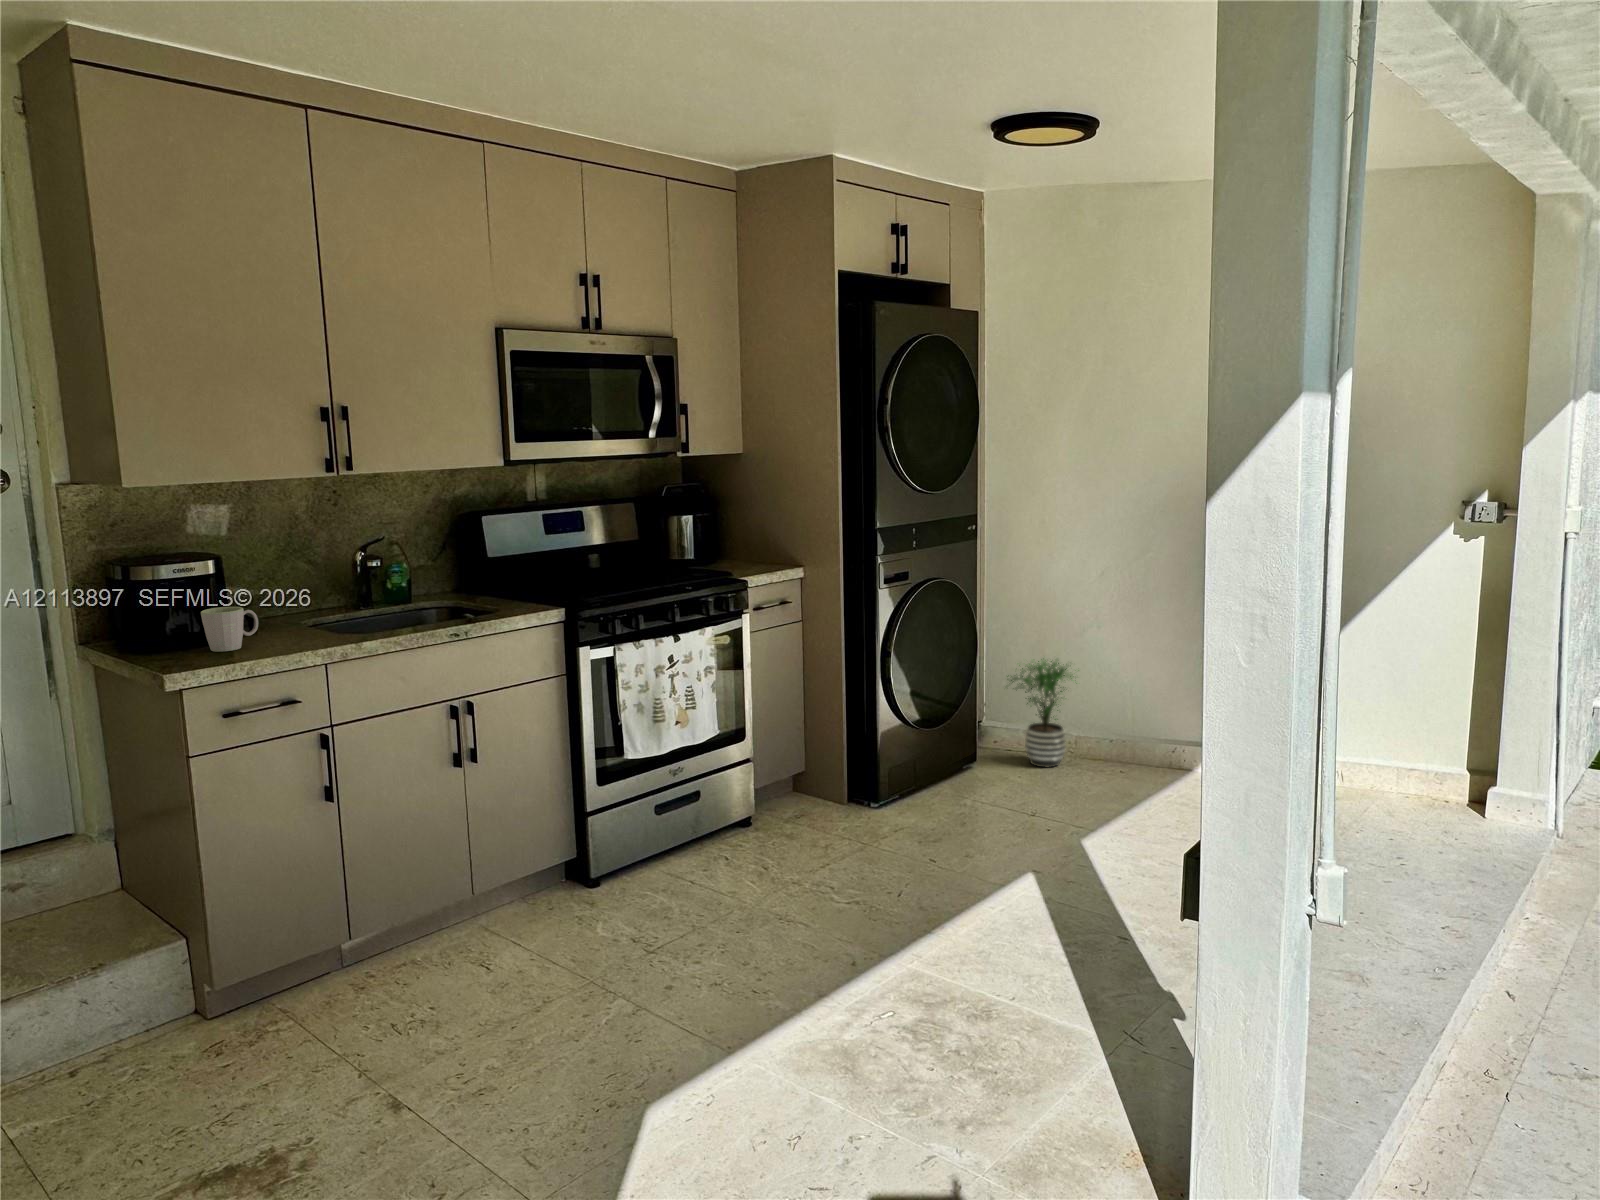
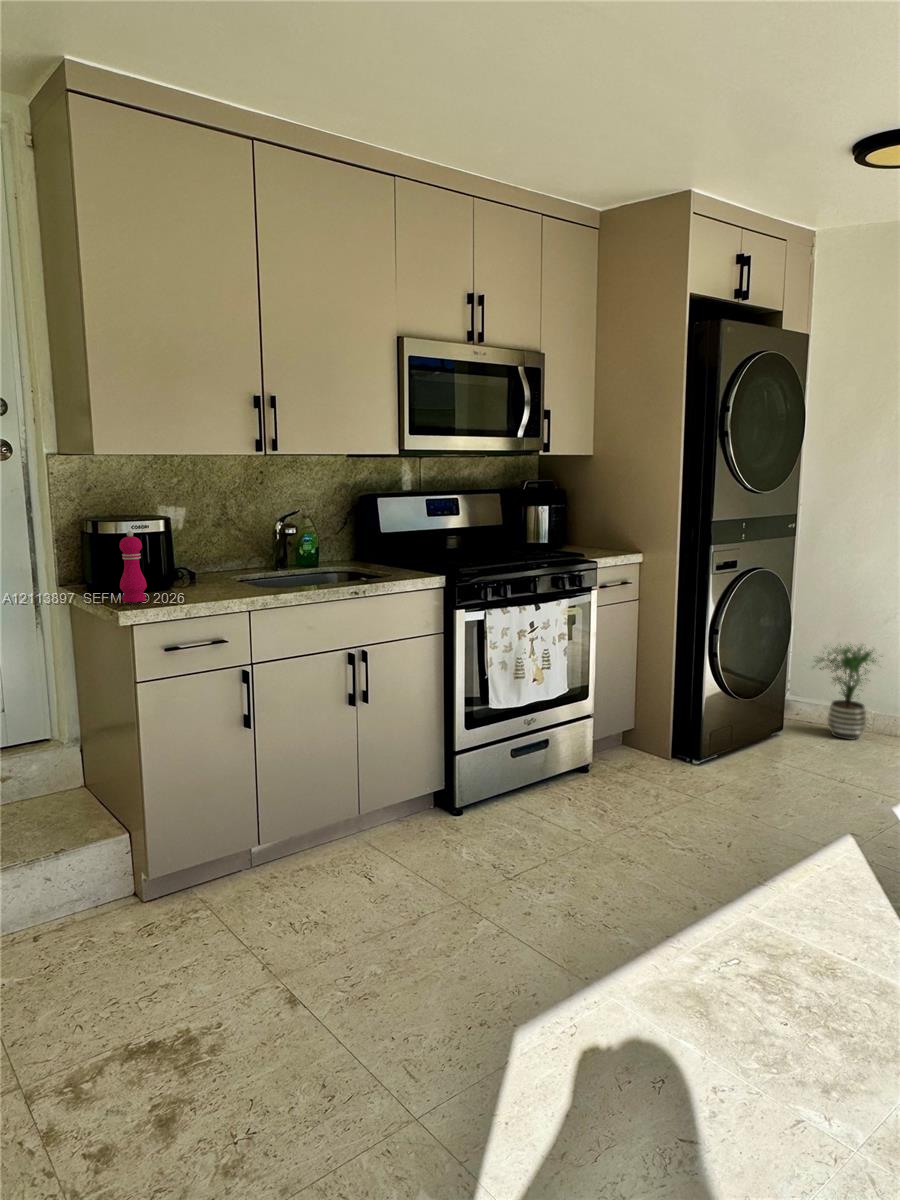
pepper mill: none [159,578,195,663] -> present [120,531,147,602]
mug: present [201,607,258,652] -> none [152,559,198,596]

